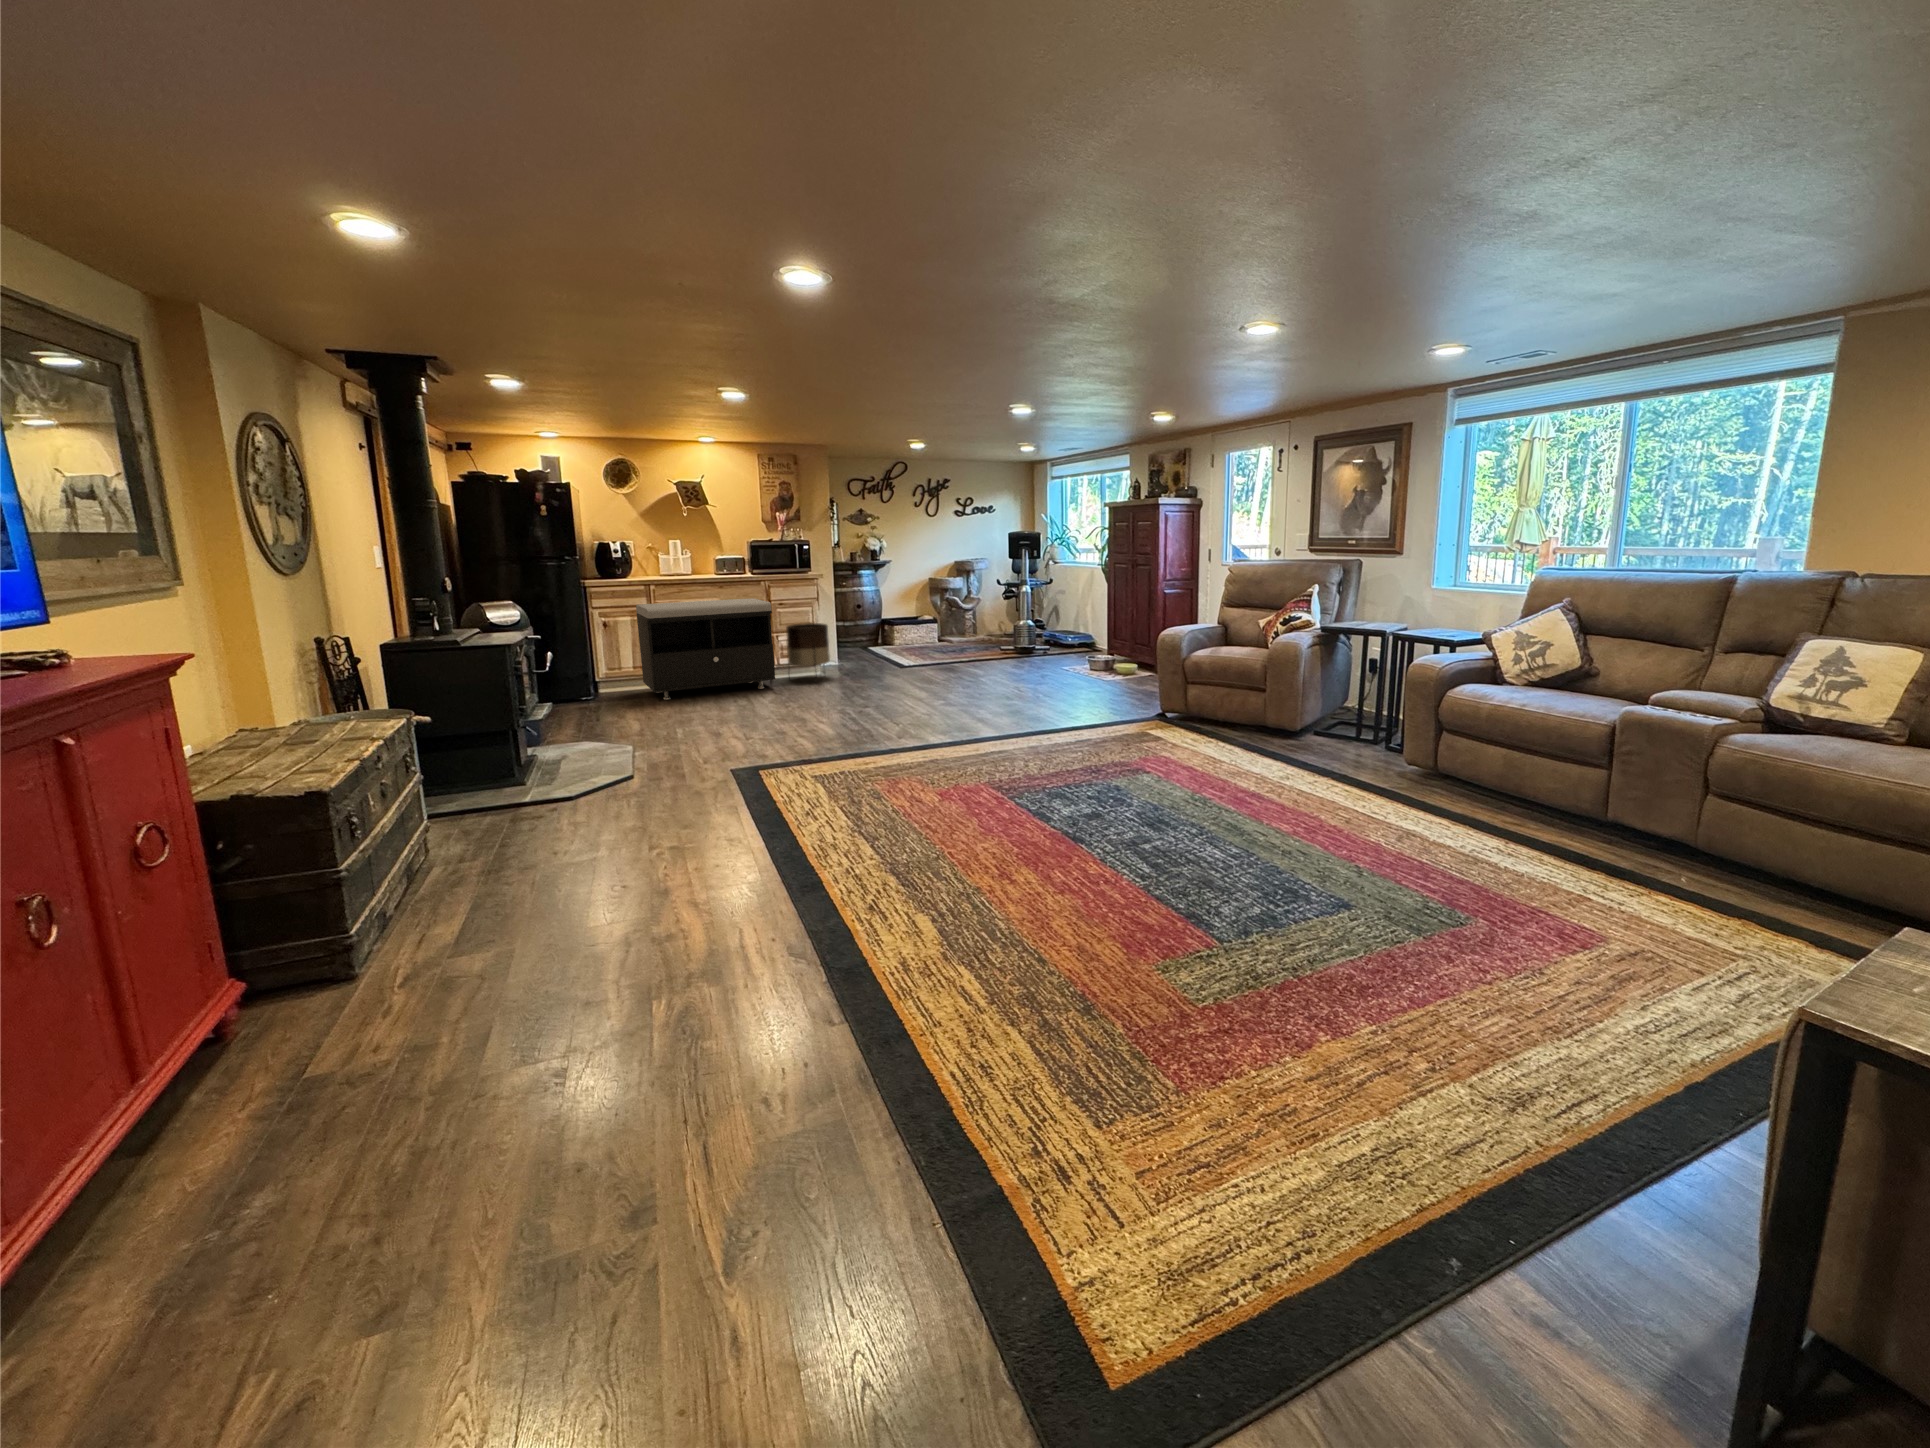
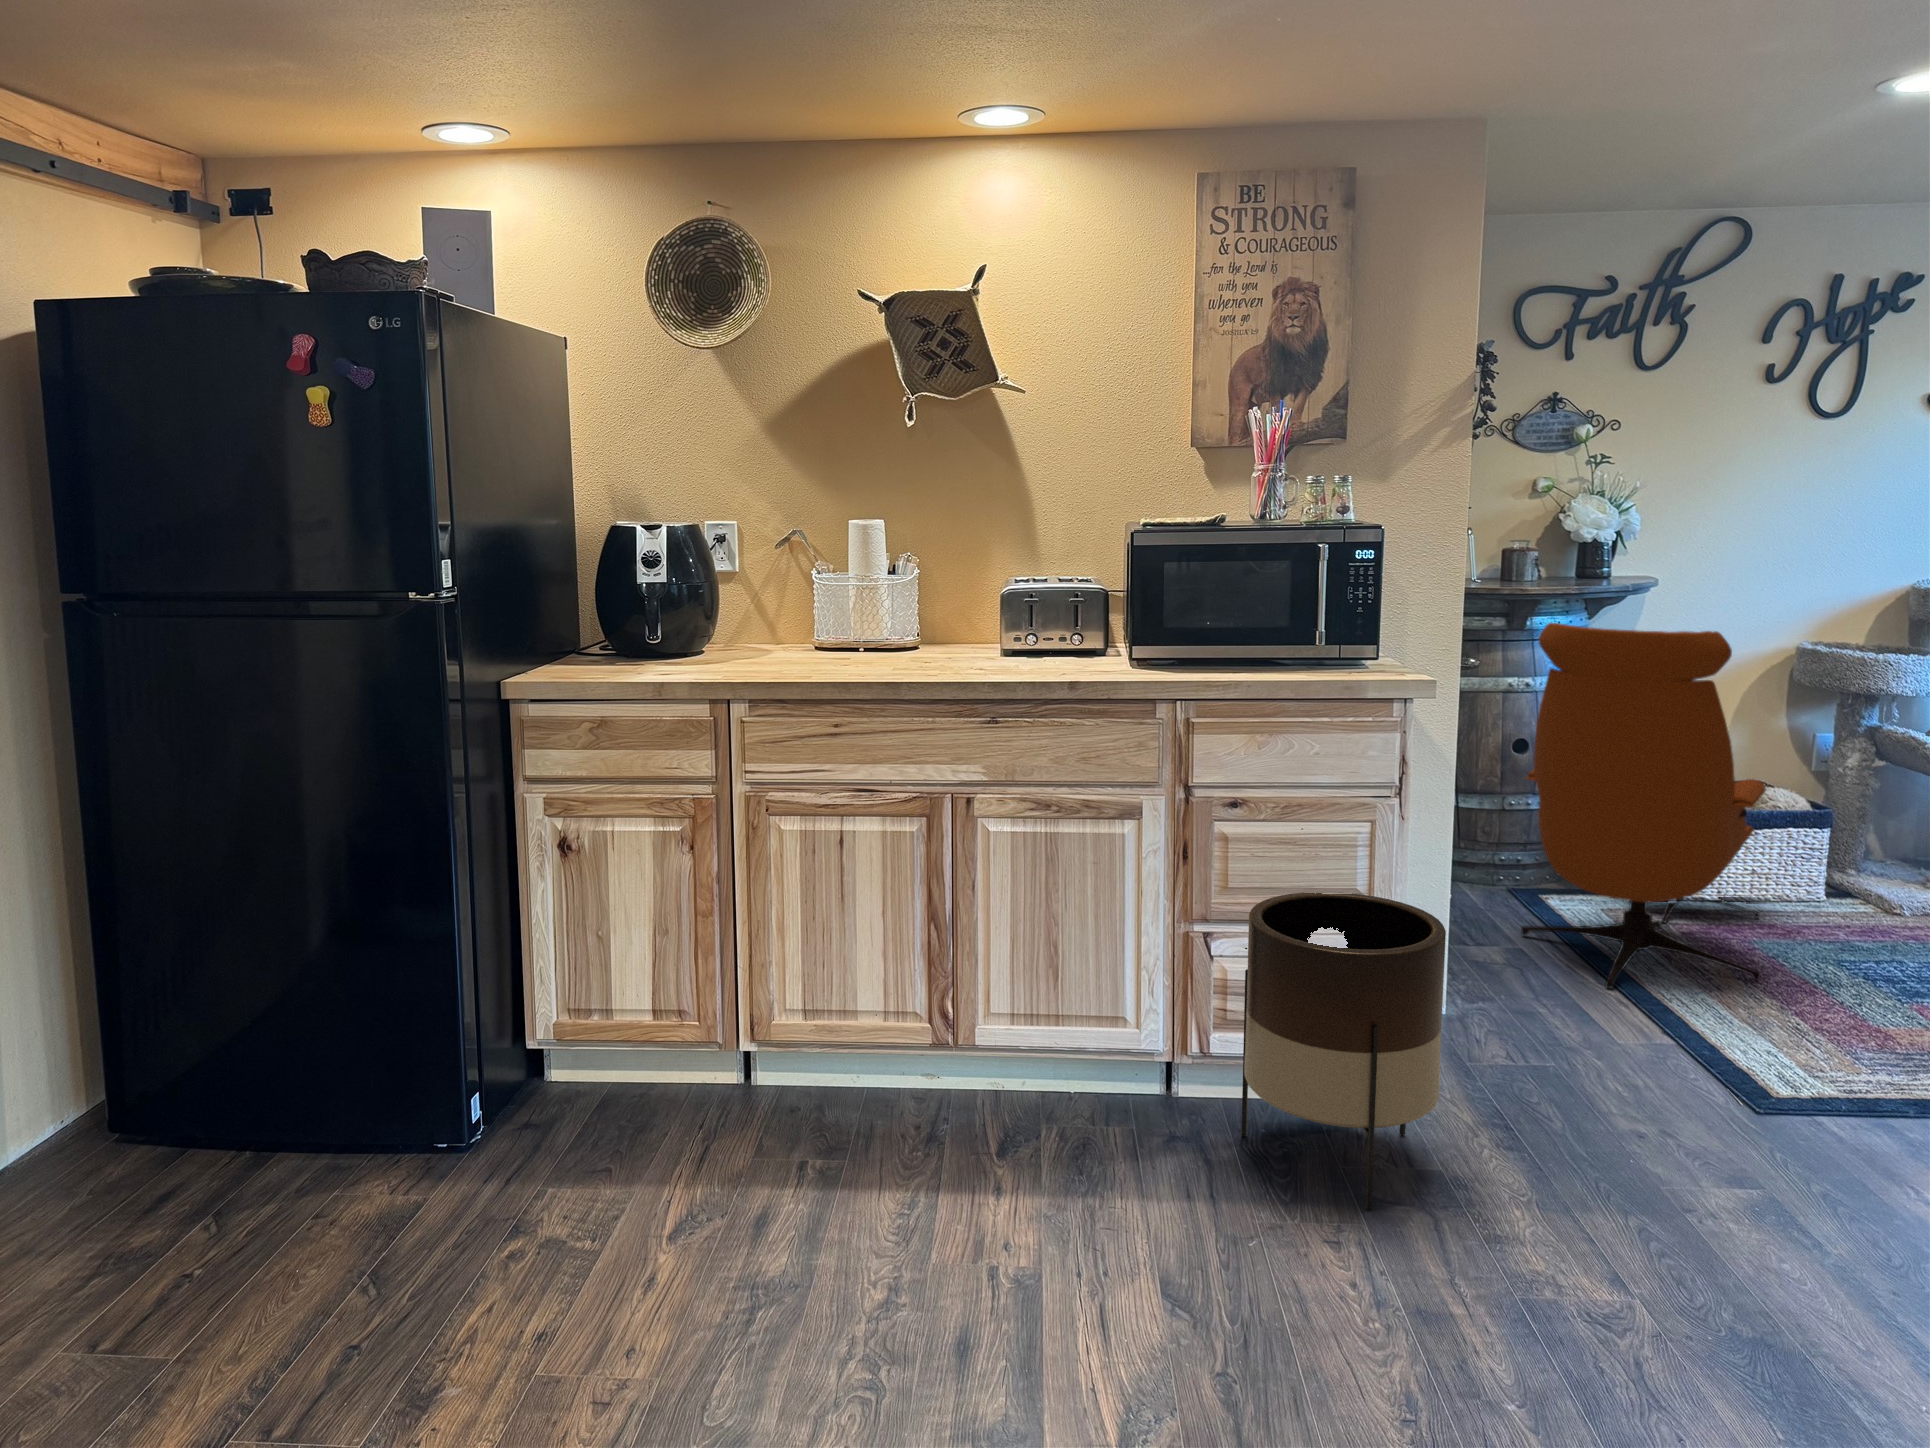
lounge chair: none [854,567,921,658] -> present [1521,622,1766,989]
storage bench: present [636,598,775,700] -> none [614,772,1184,1237]

